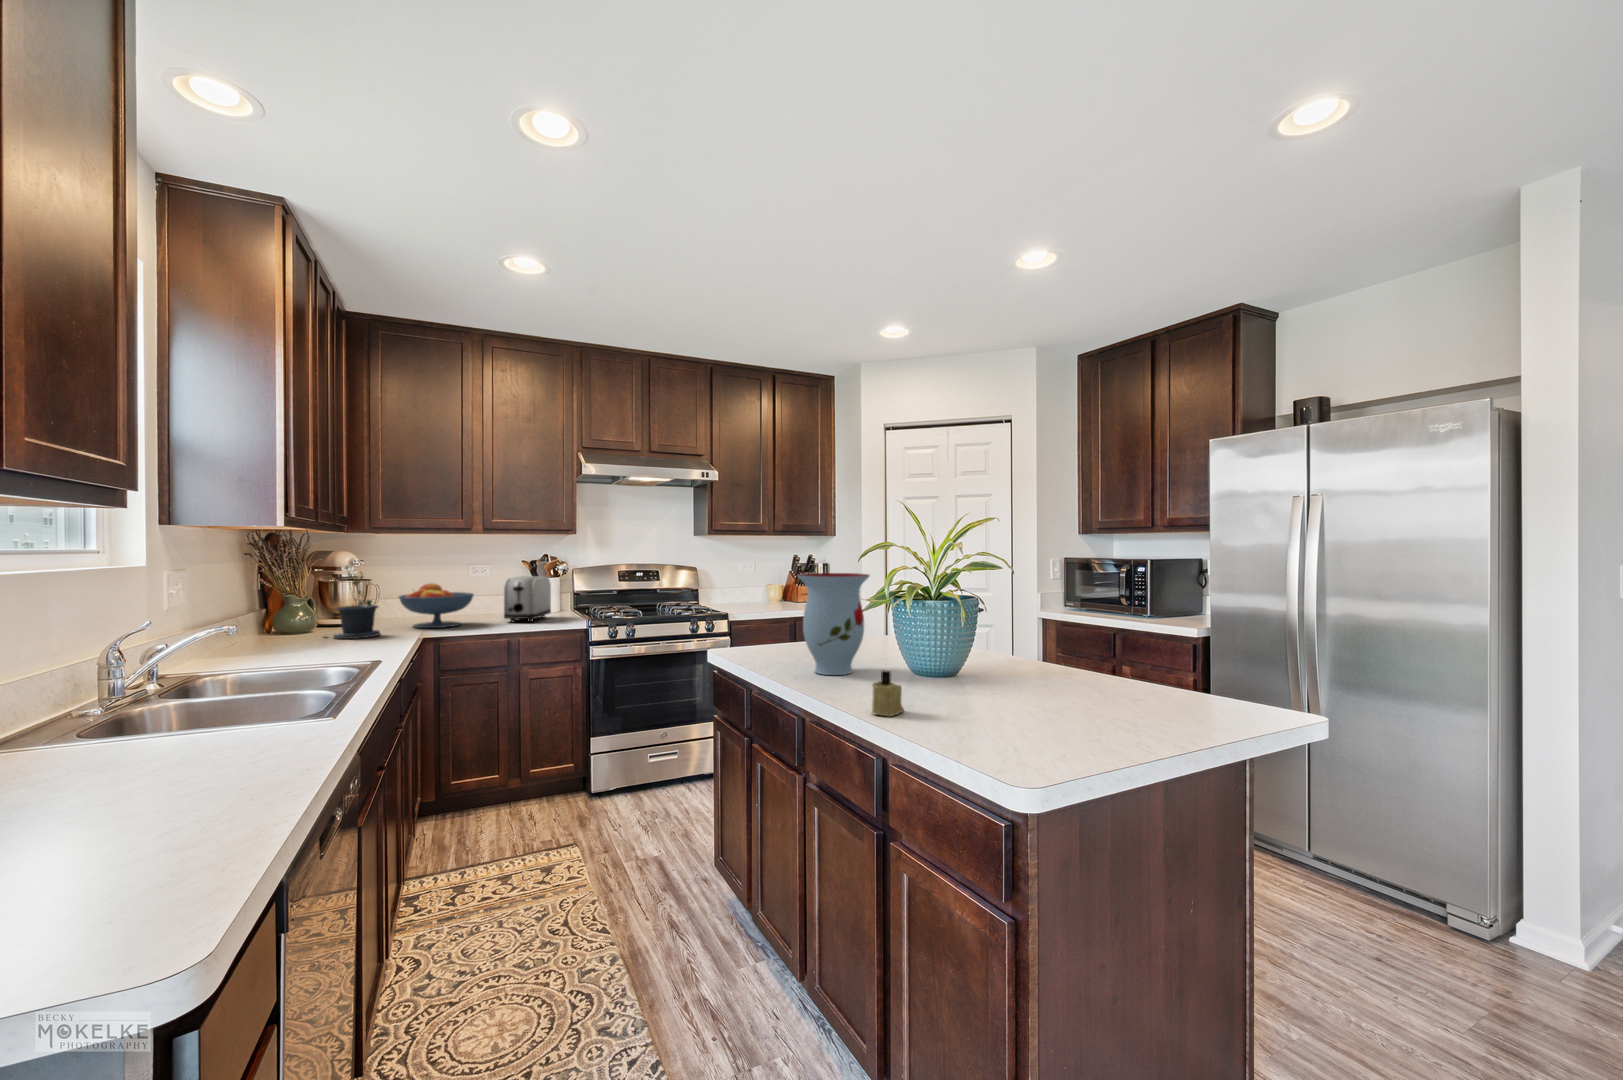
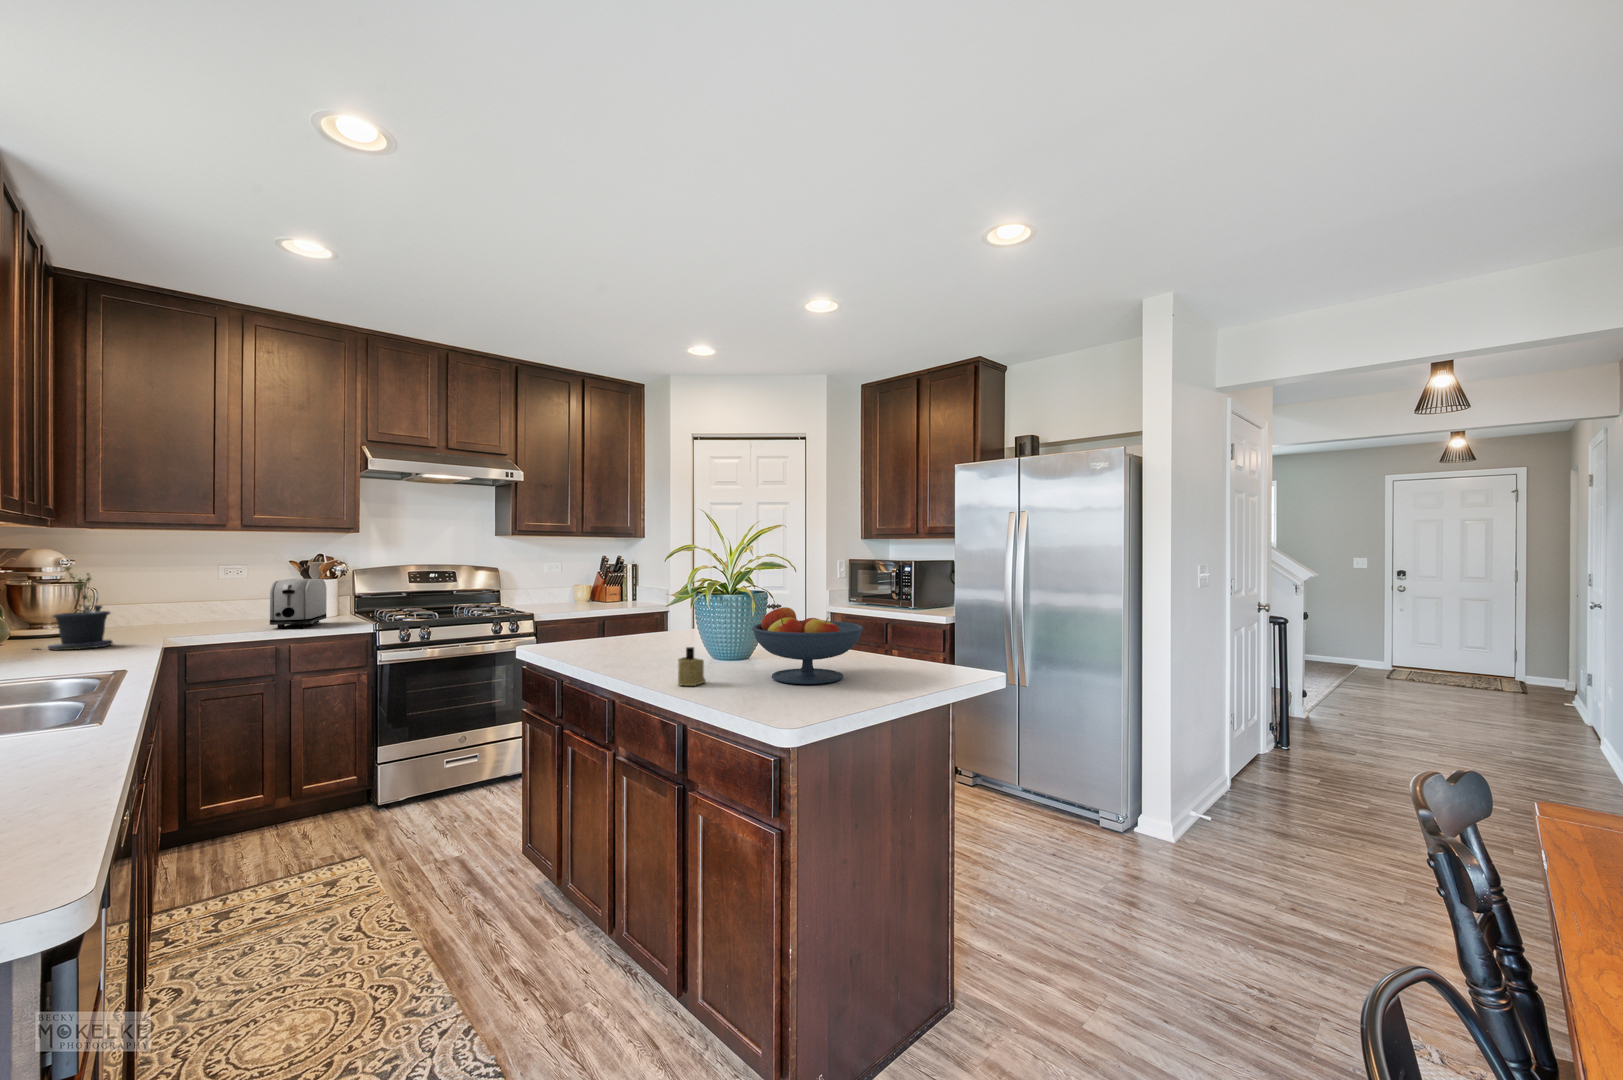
vase: present [798,573,870,675] -> none [607,567,675,659]
fruit bowl: present [399,583,474,628] -> present [752,607,863,684]

